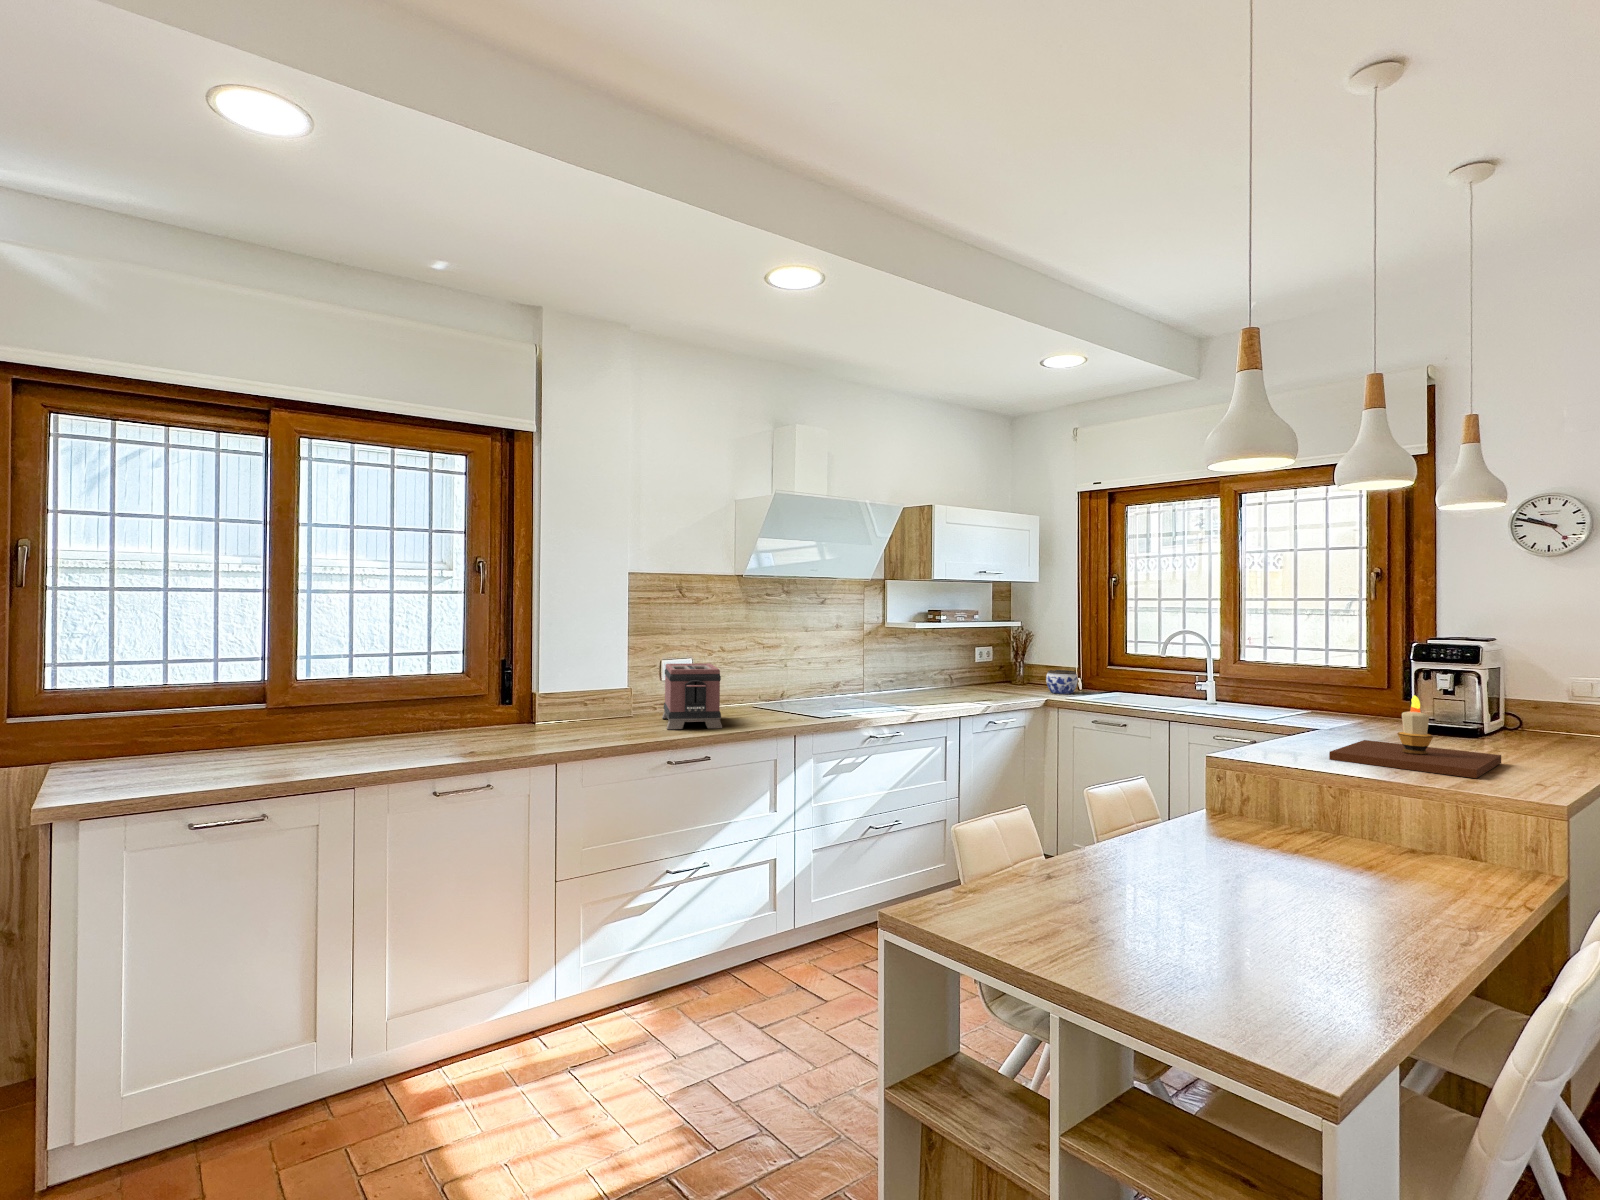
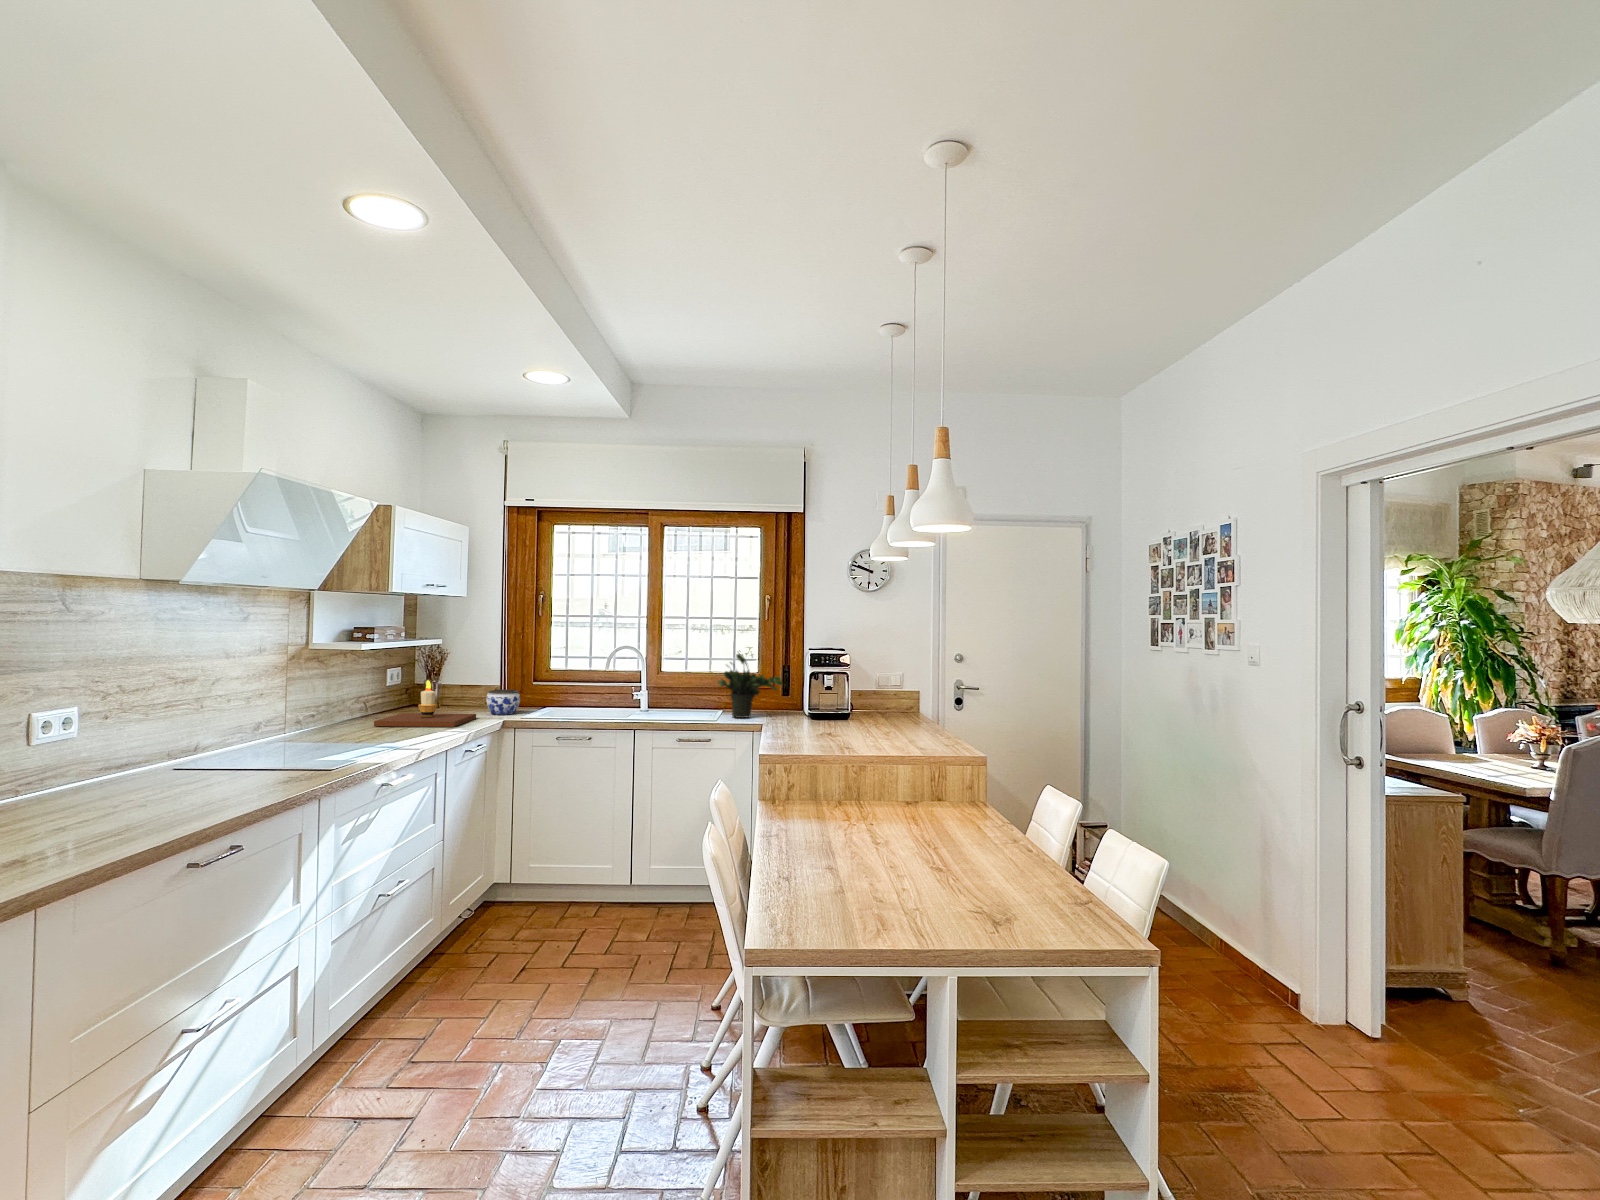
potted plant: none [1272,642,1361,720] -> present [718,654,783,718]
toaster: present [662,663,722,729] -> none [79,710,242,816]
candle: present [1329,695,1501,778] -> present [374,680,476,727]

